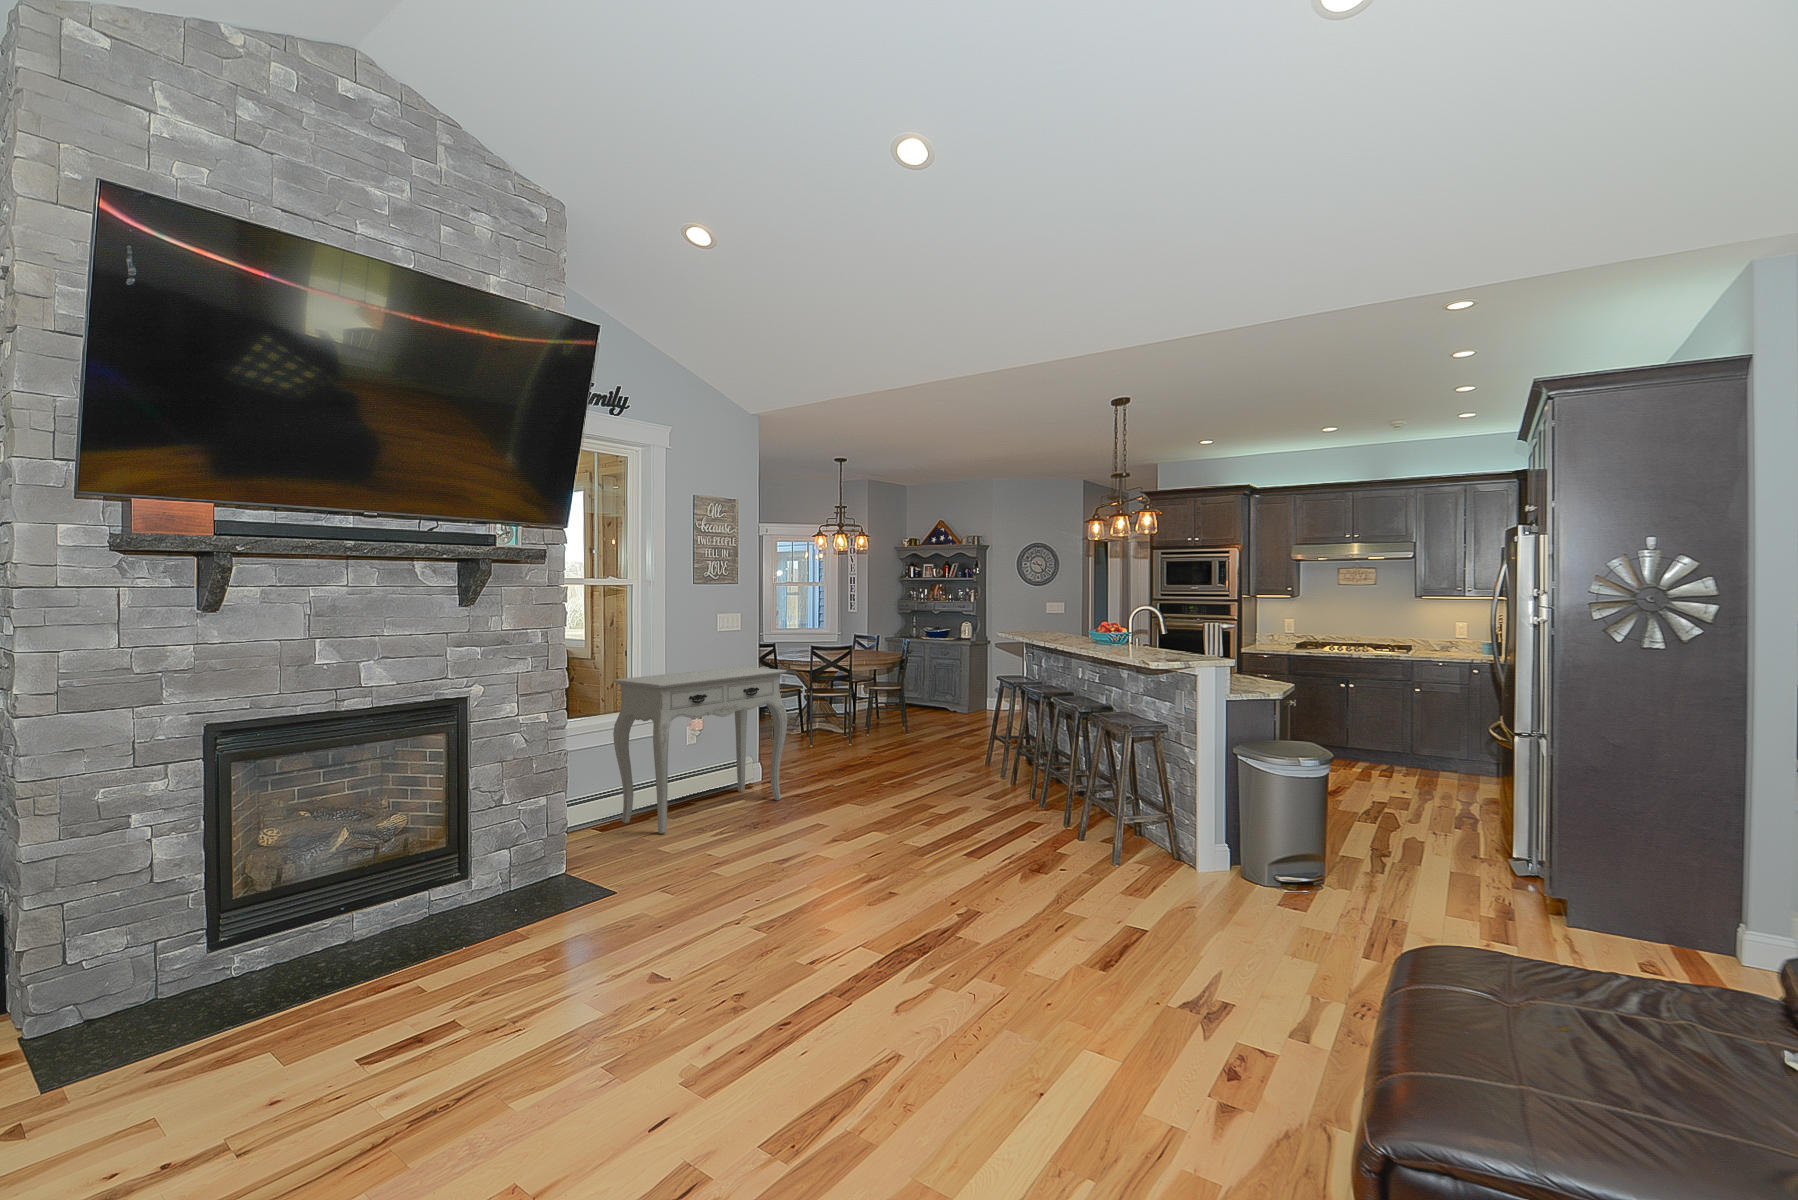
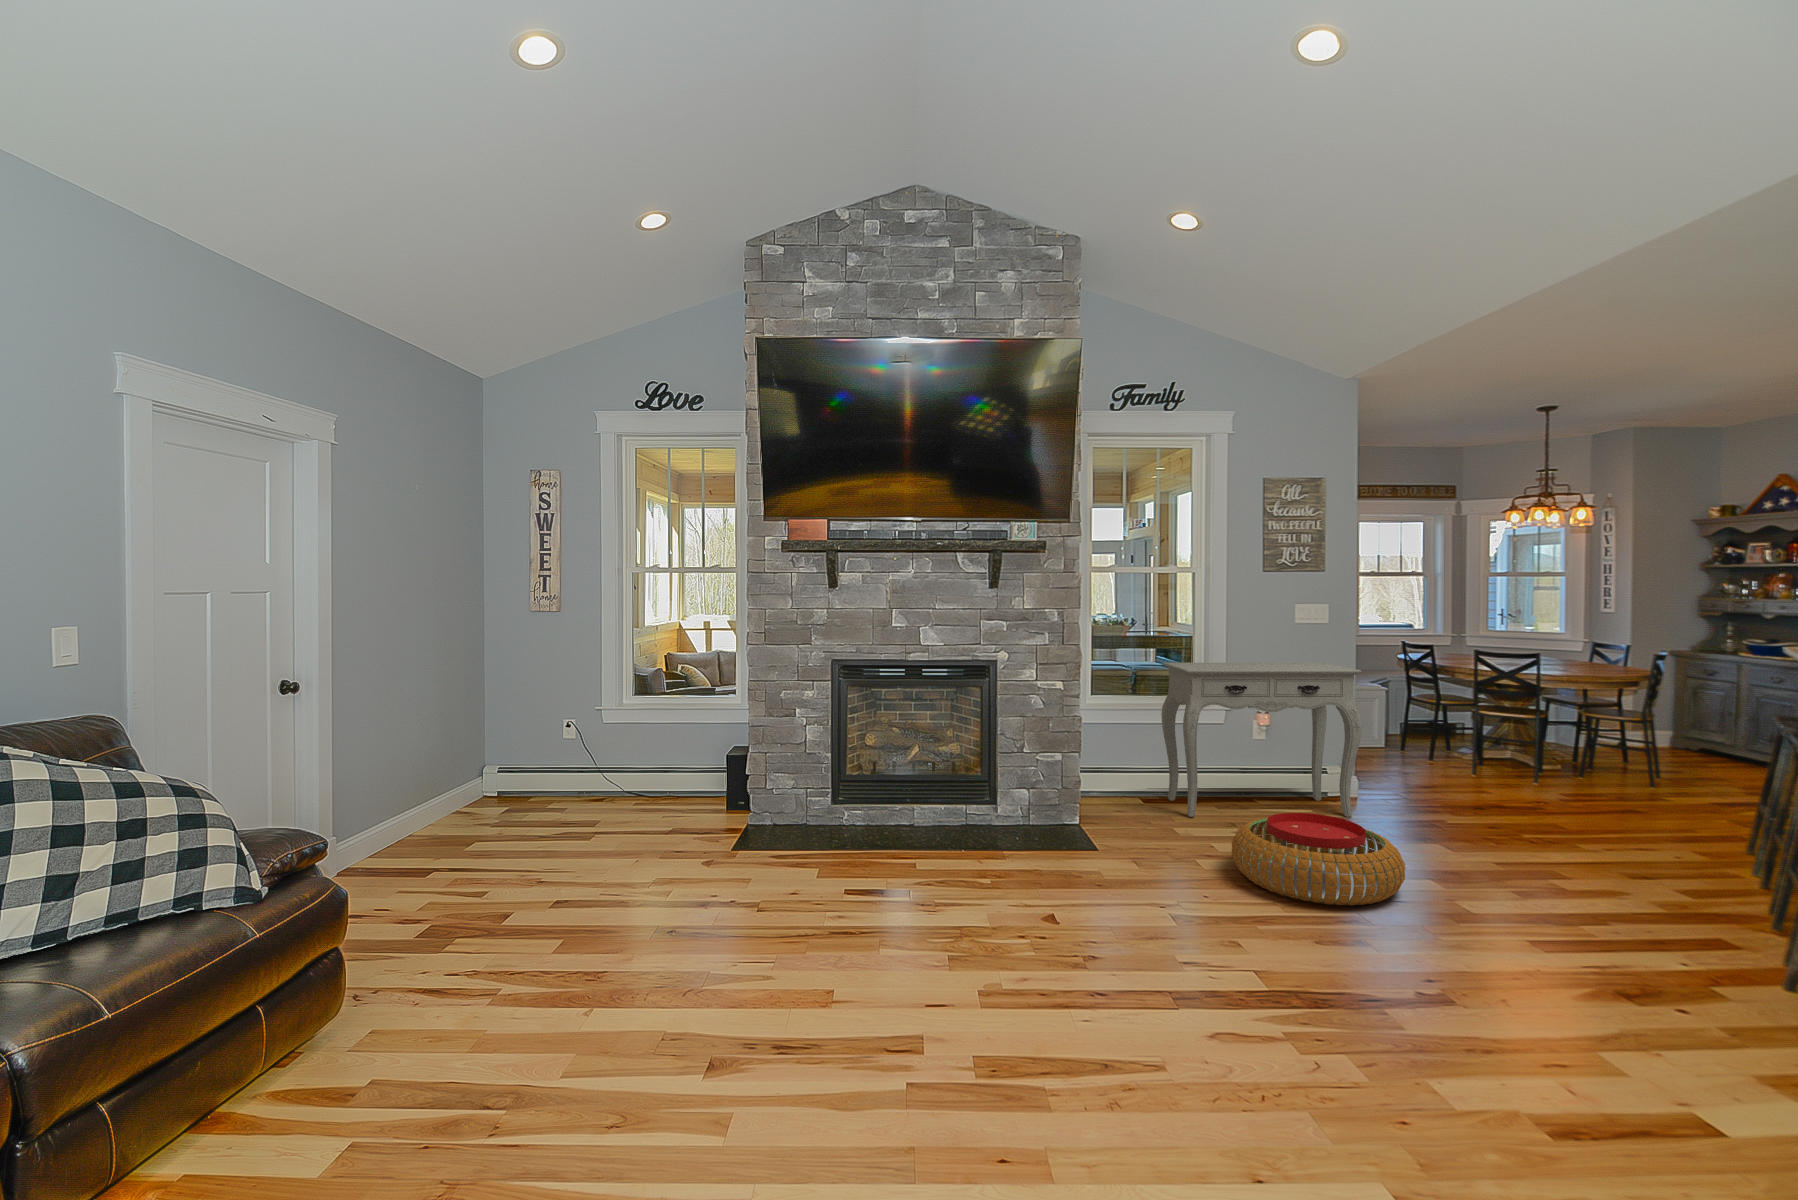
pouf: none [746,800,884,879] -> present [1232,813,1405,906]

